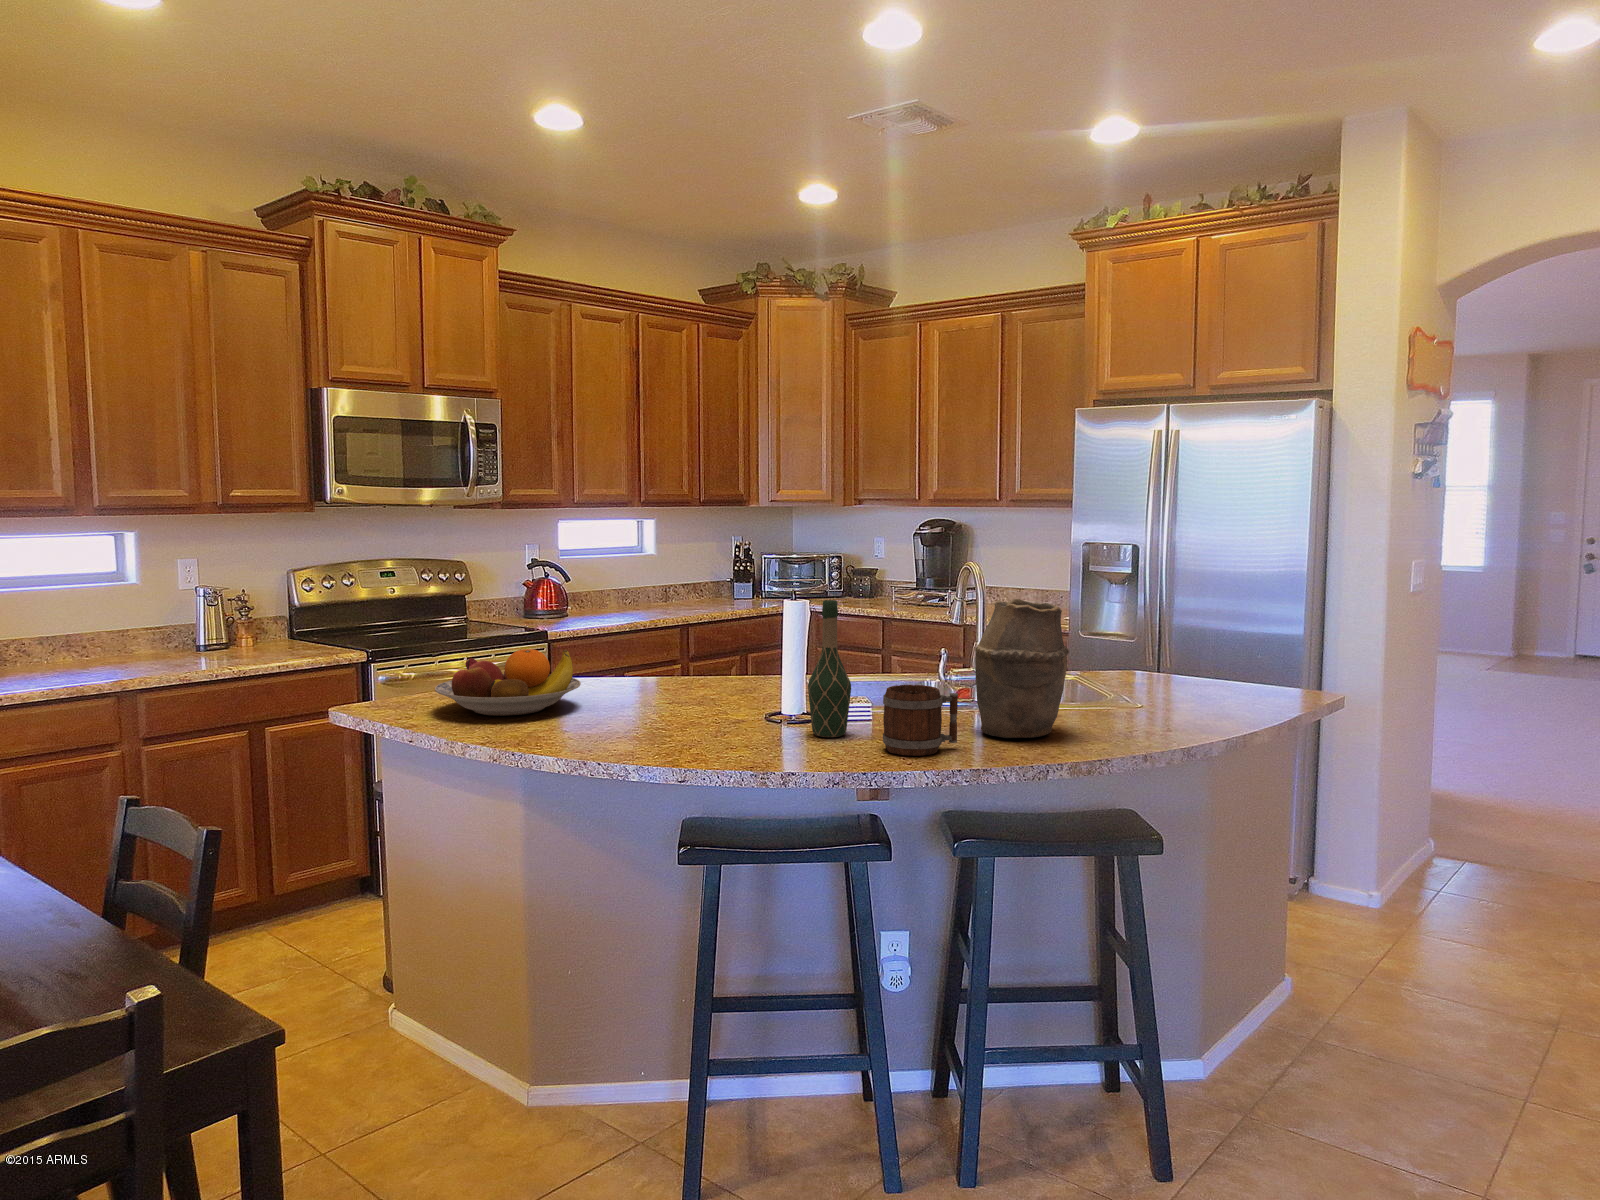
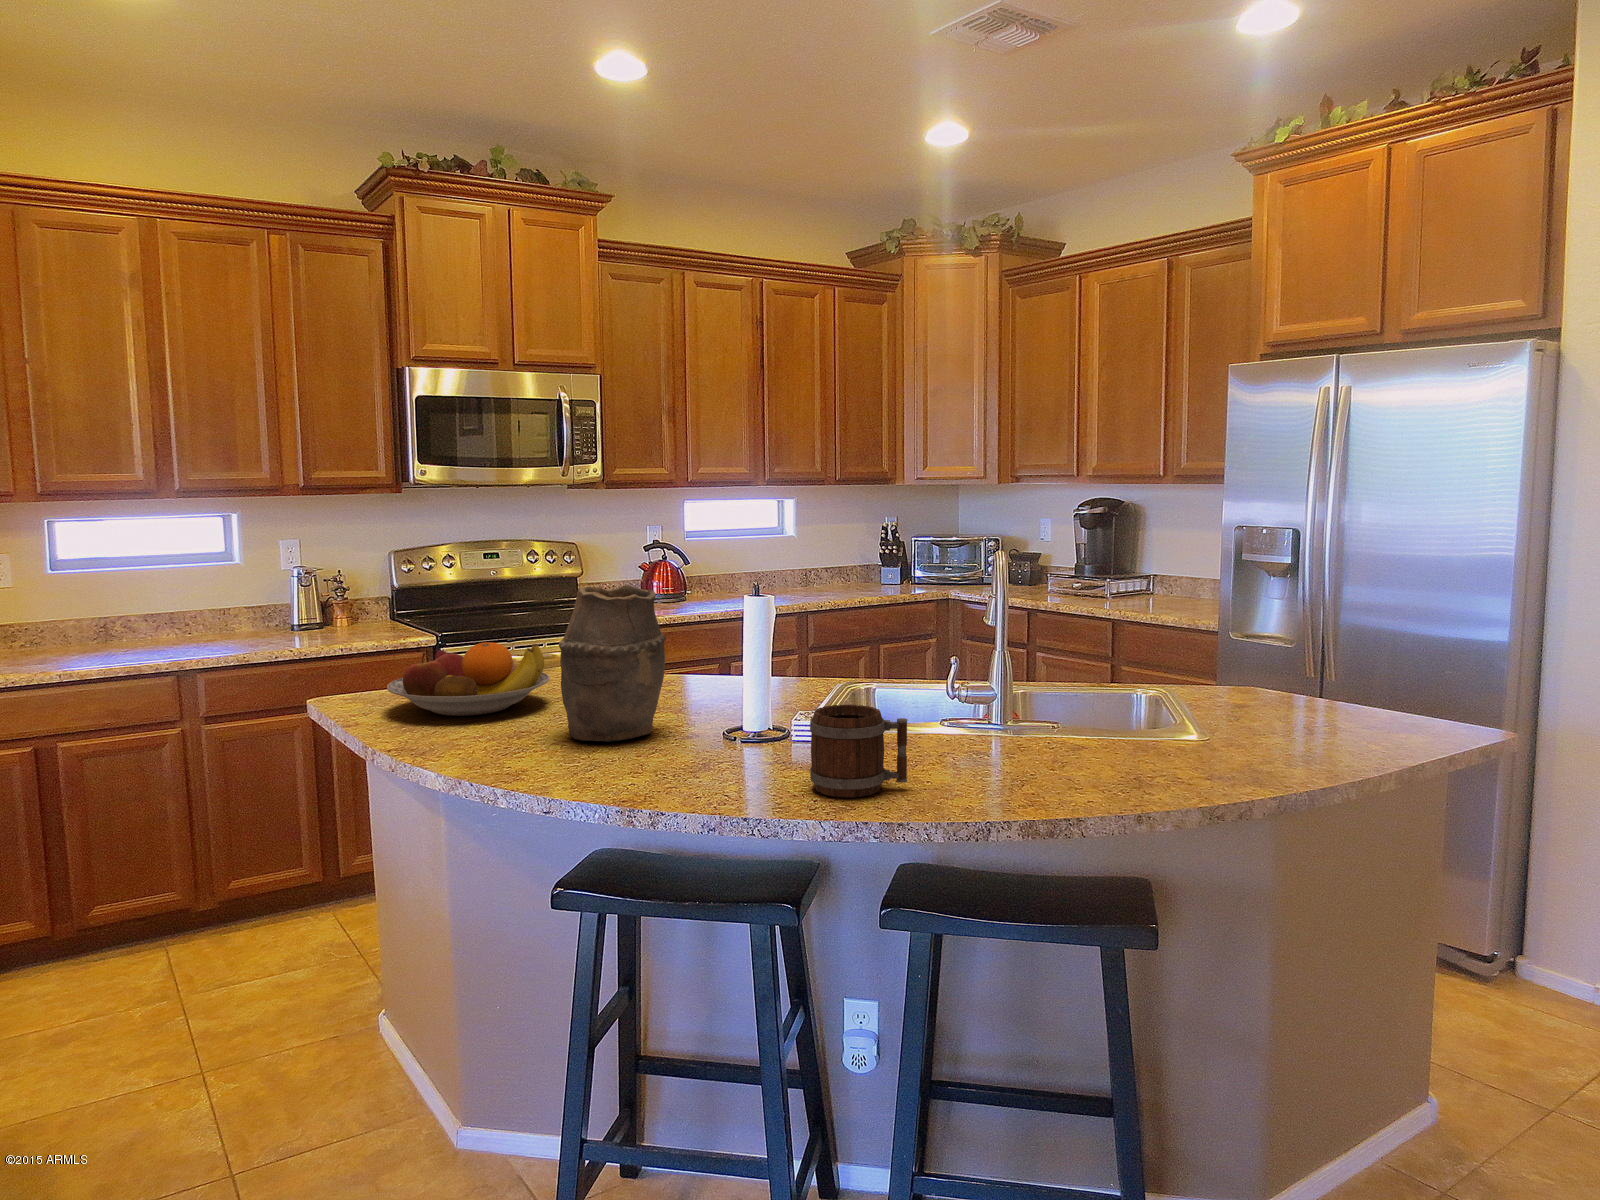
vase: present [975,599,1069,738] -> present [559,585,666,741]
wine bottle: present [808,600,851,737] -> none [746,595,799,764]

